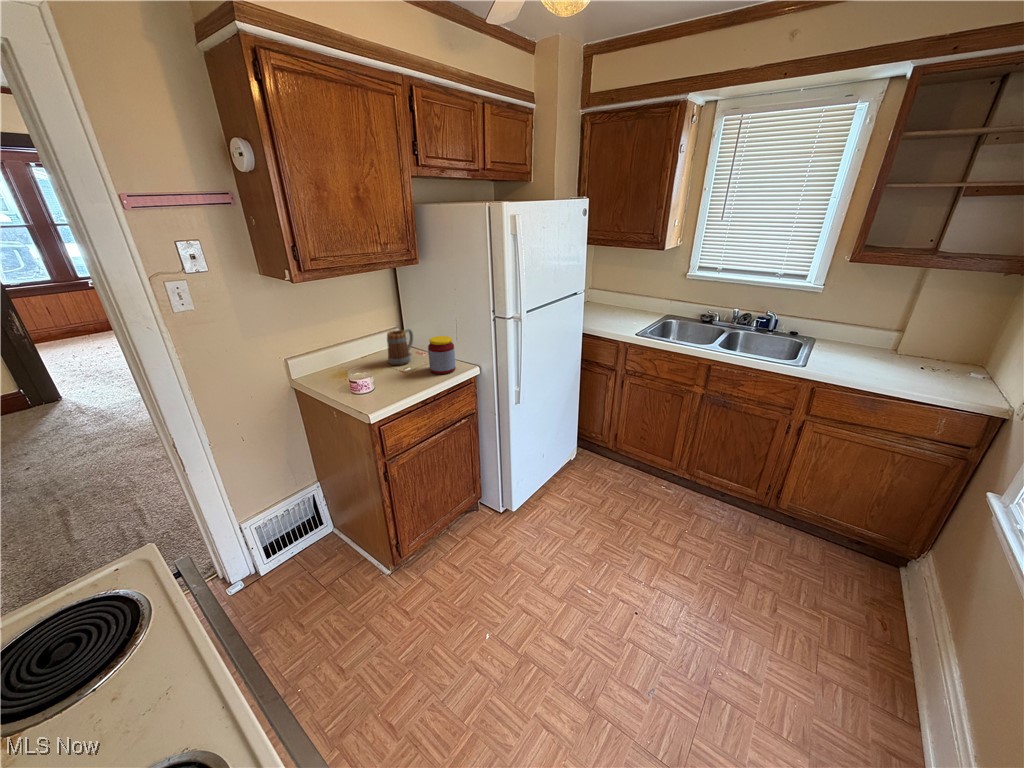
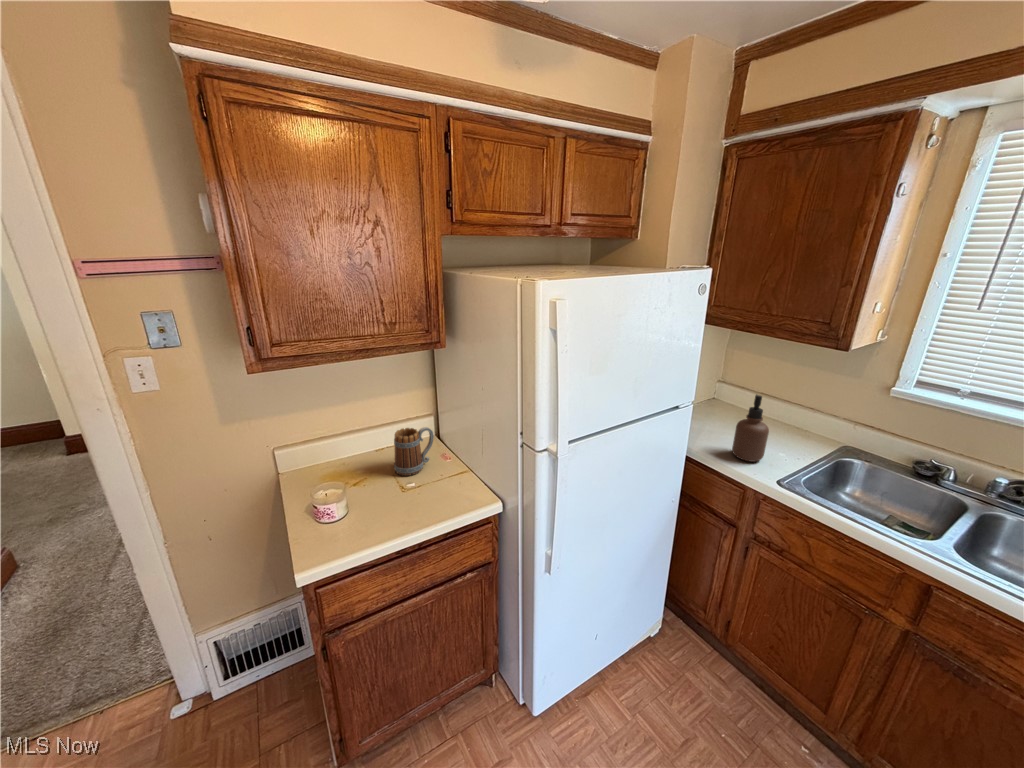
soap dispenser: none [607,284,627,328] -> present [732,395,769,462]
jar: present [428,336,455,374] -> none [430,450,467,508]

